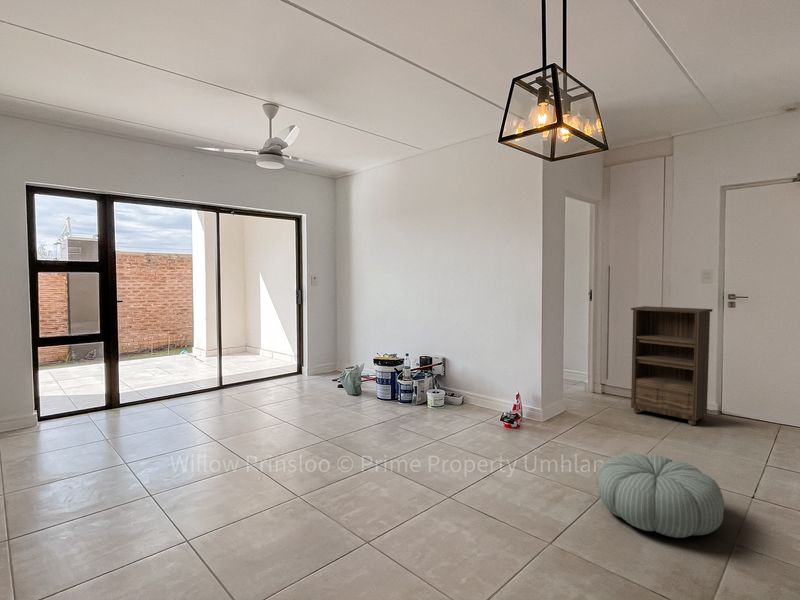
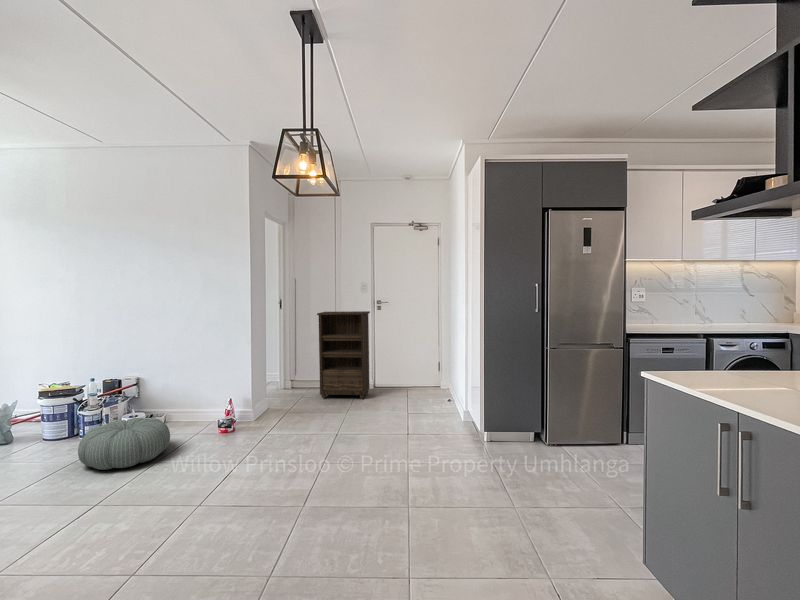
pouf: present [596,453,724,538] -> present [78,418,170,470]

